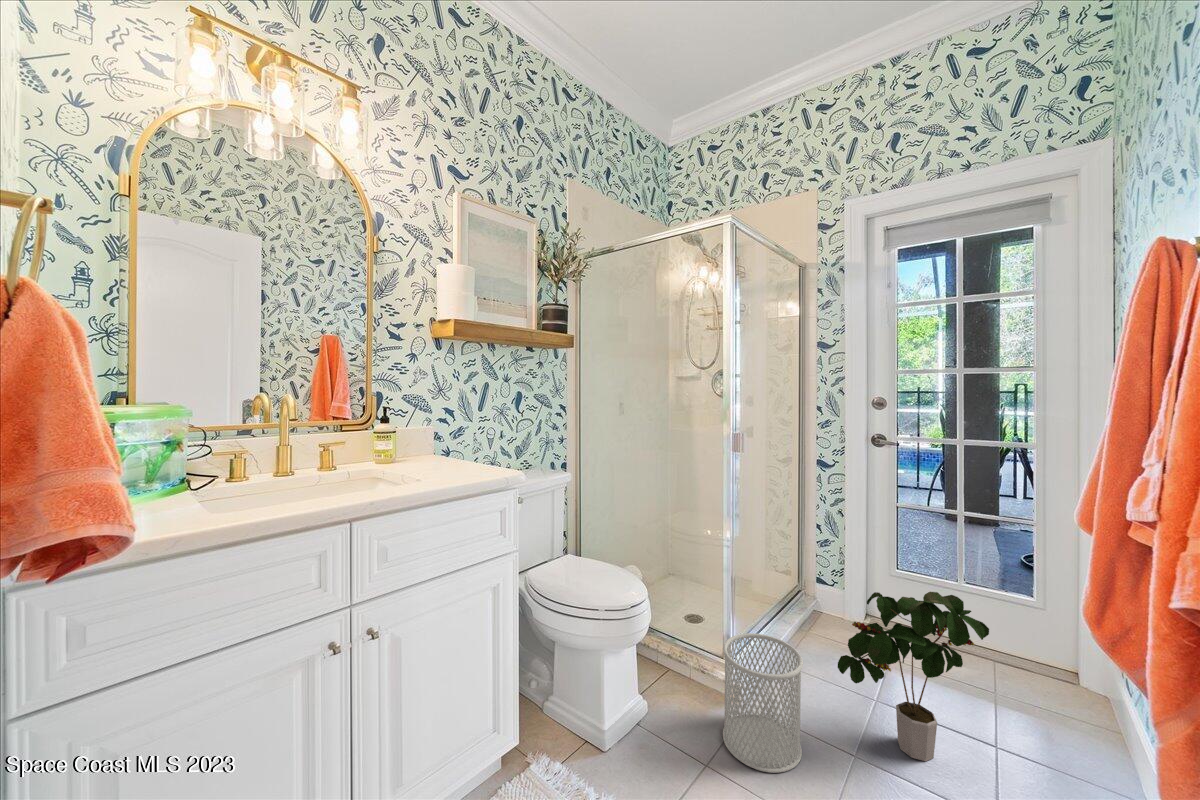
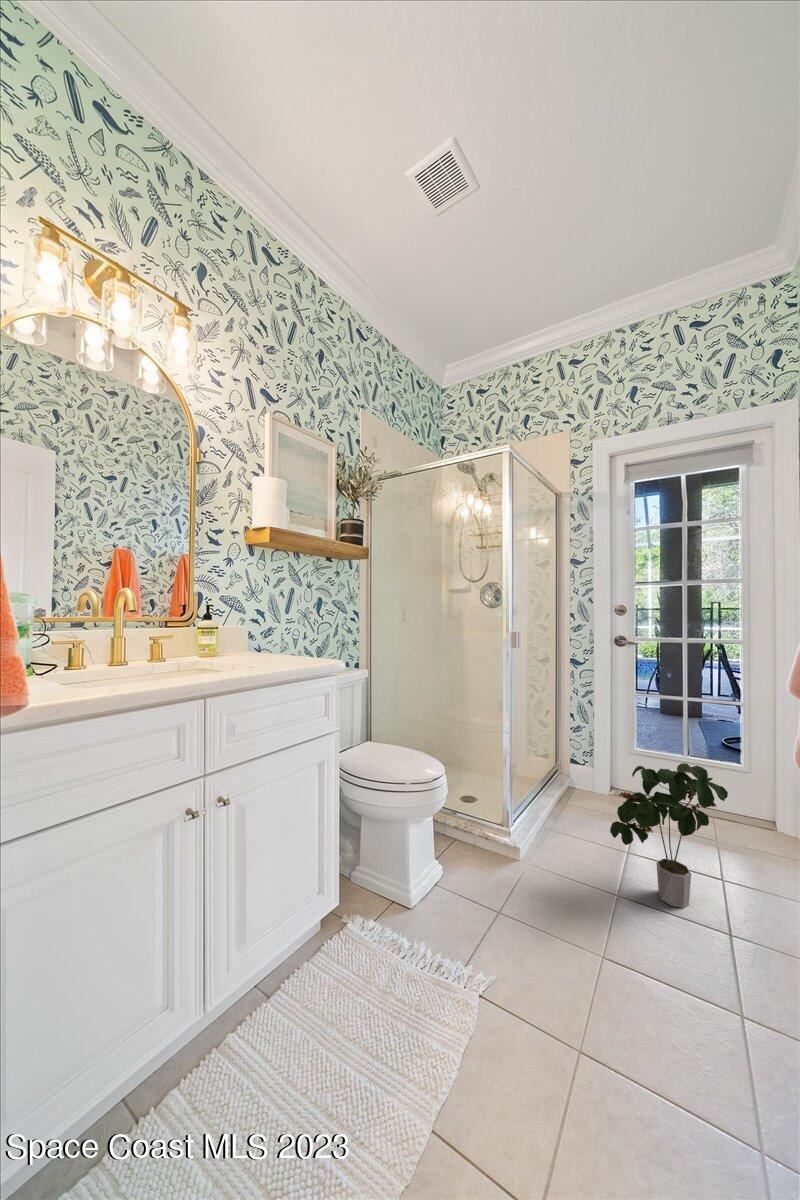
wastebasket: present [723,633,803,773] -> none [514,808,584,929]

